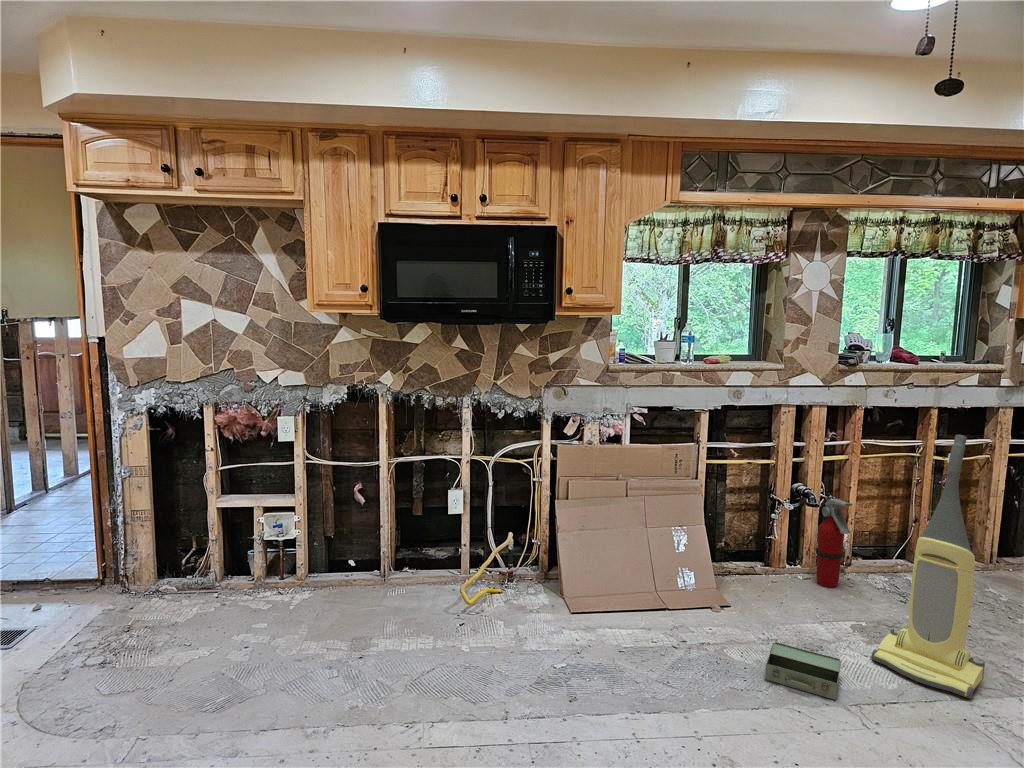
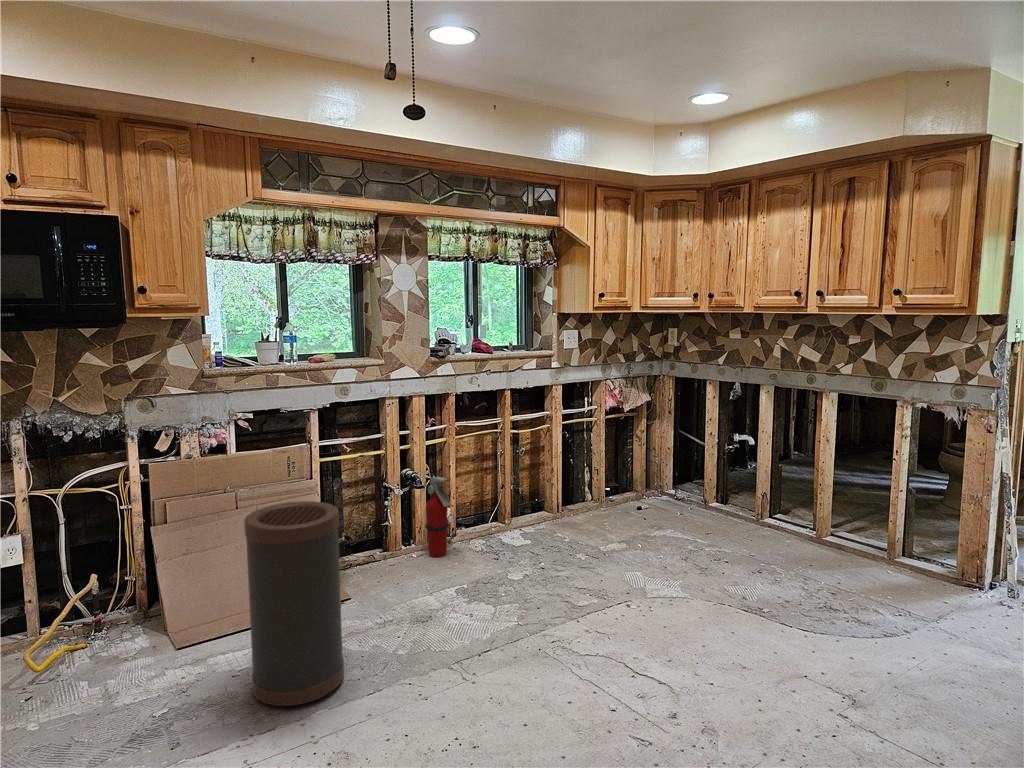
vacuum cleaner: present [872,435,985,699] -> none [471,407,551,623]
trash can: none [639,501,737,700] -> present [244,501,344,706]
toolbox: present [765,642,841,700] -> none [380,619,446,658]

